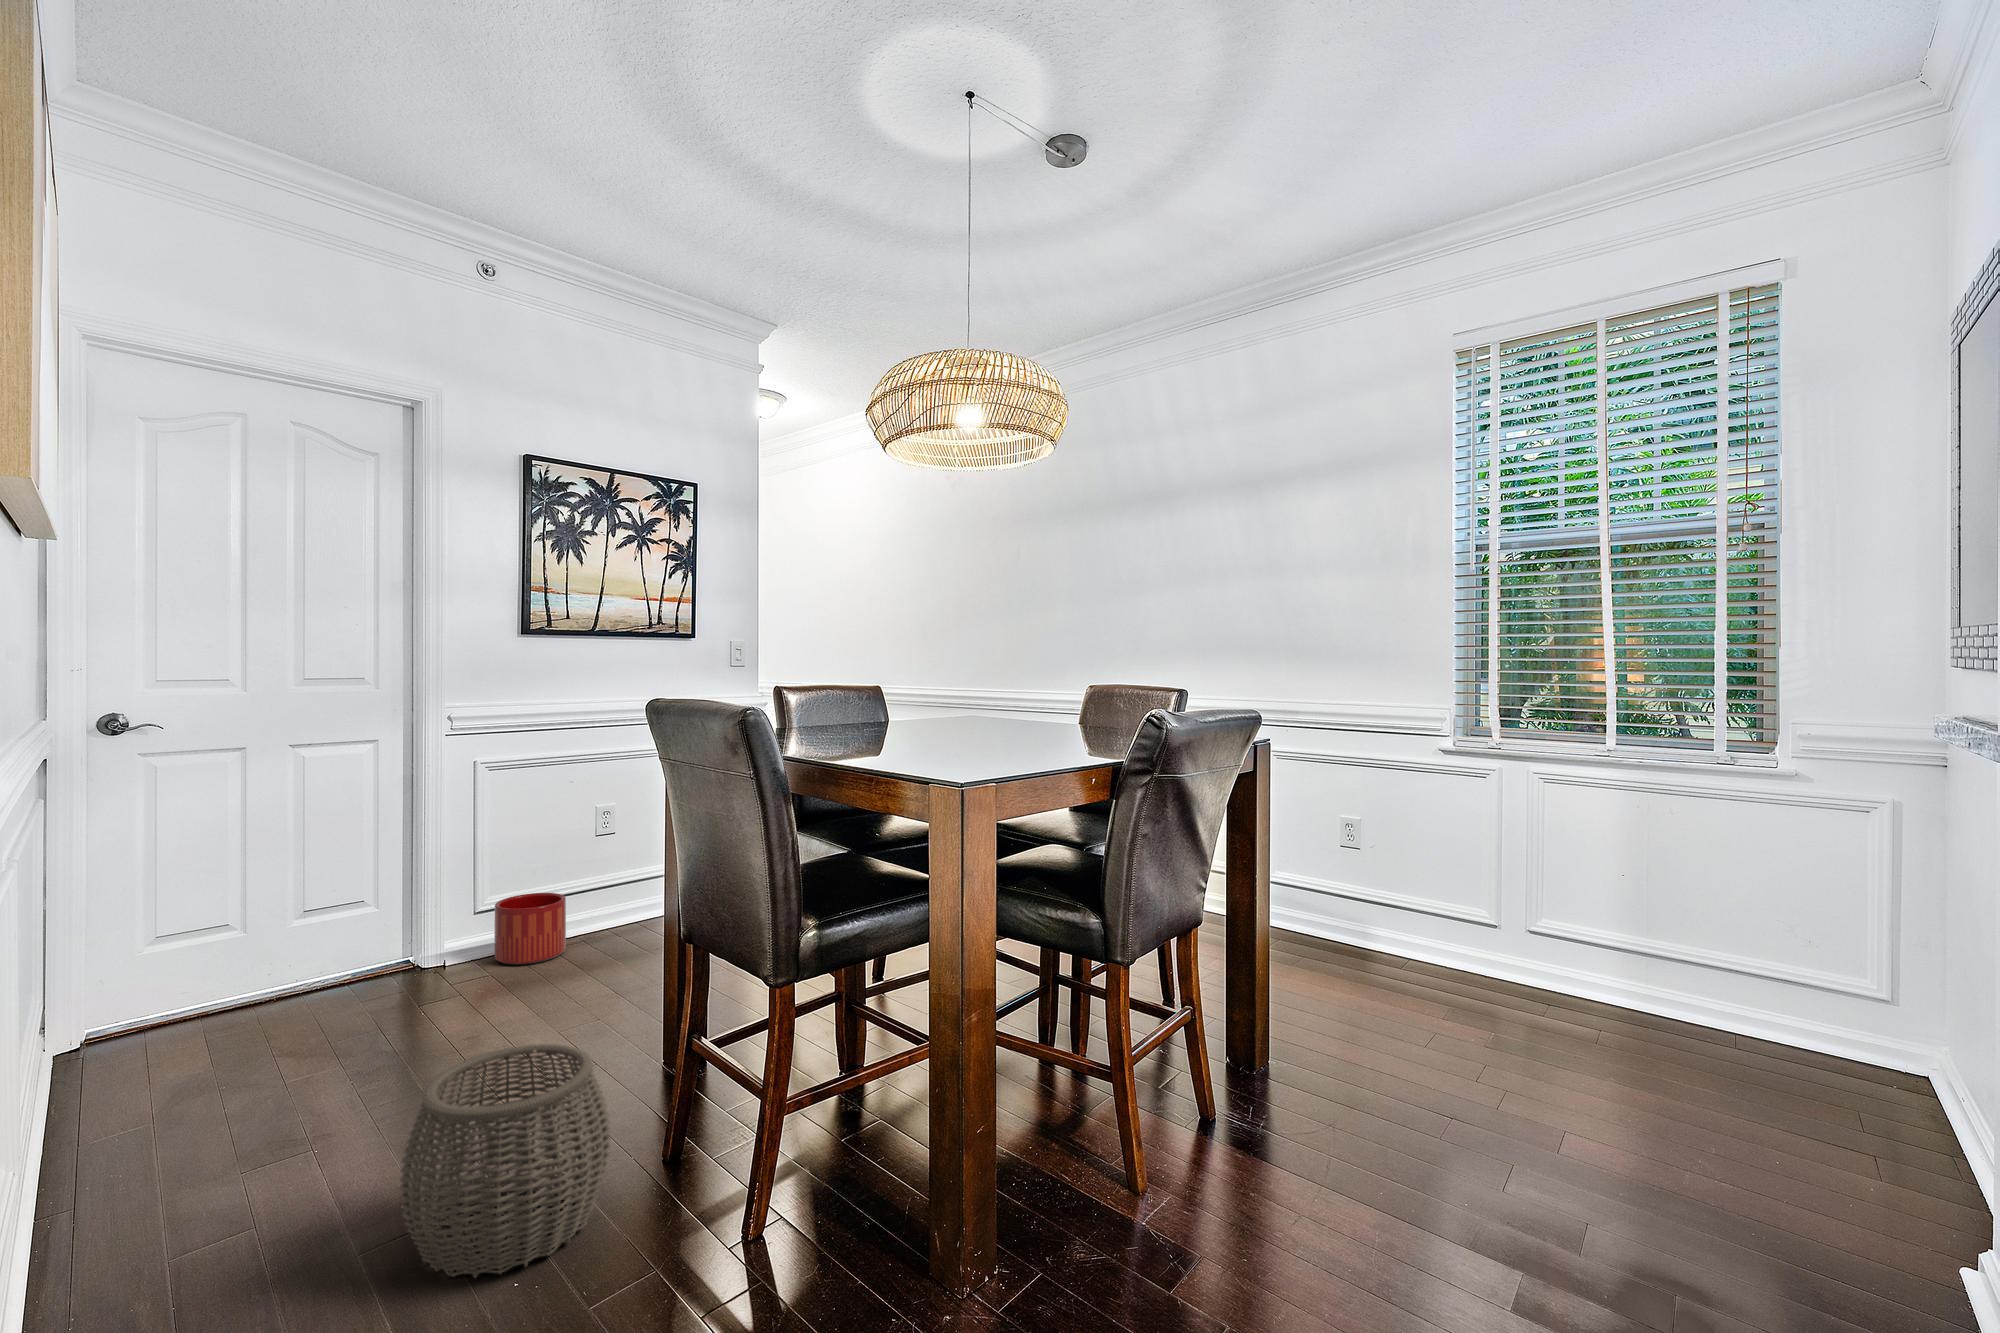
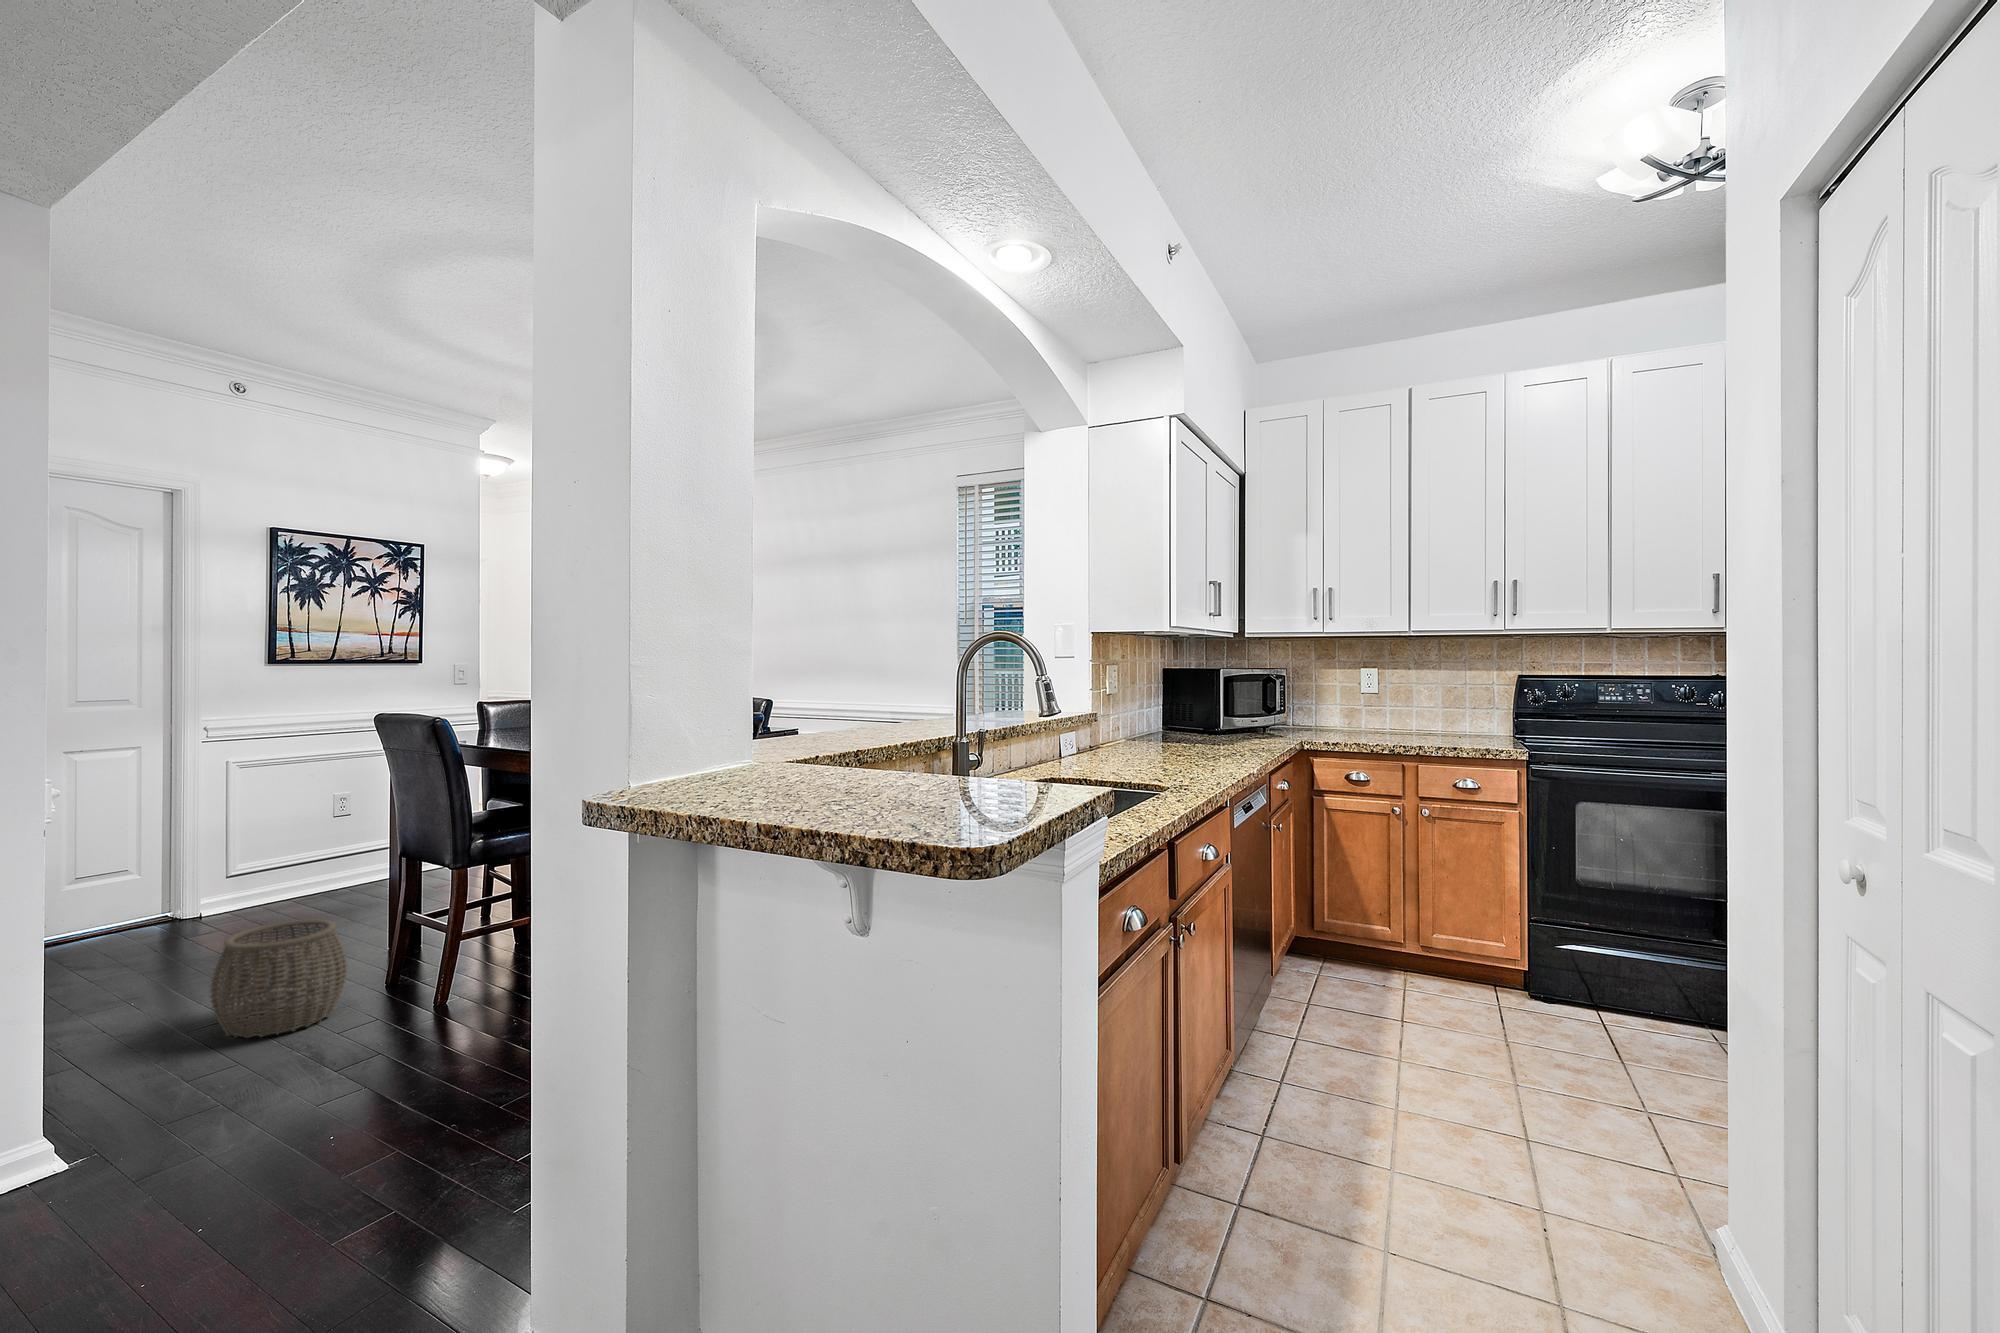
planter: present [495,893,566,965] -> none [247,859,308,912]

